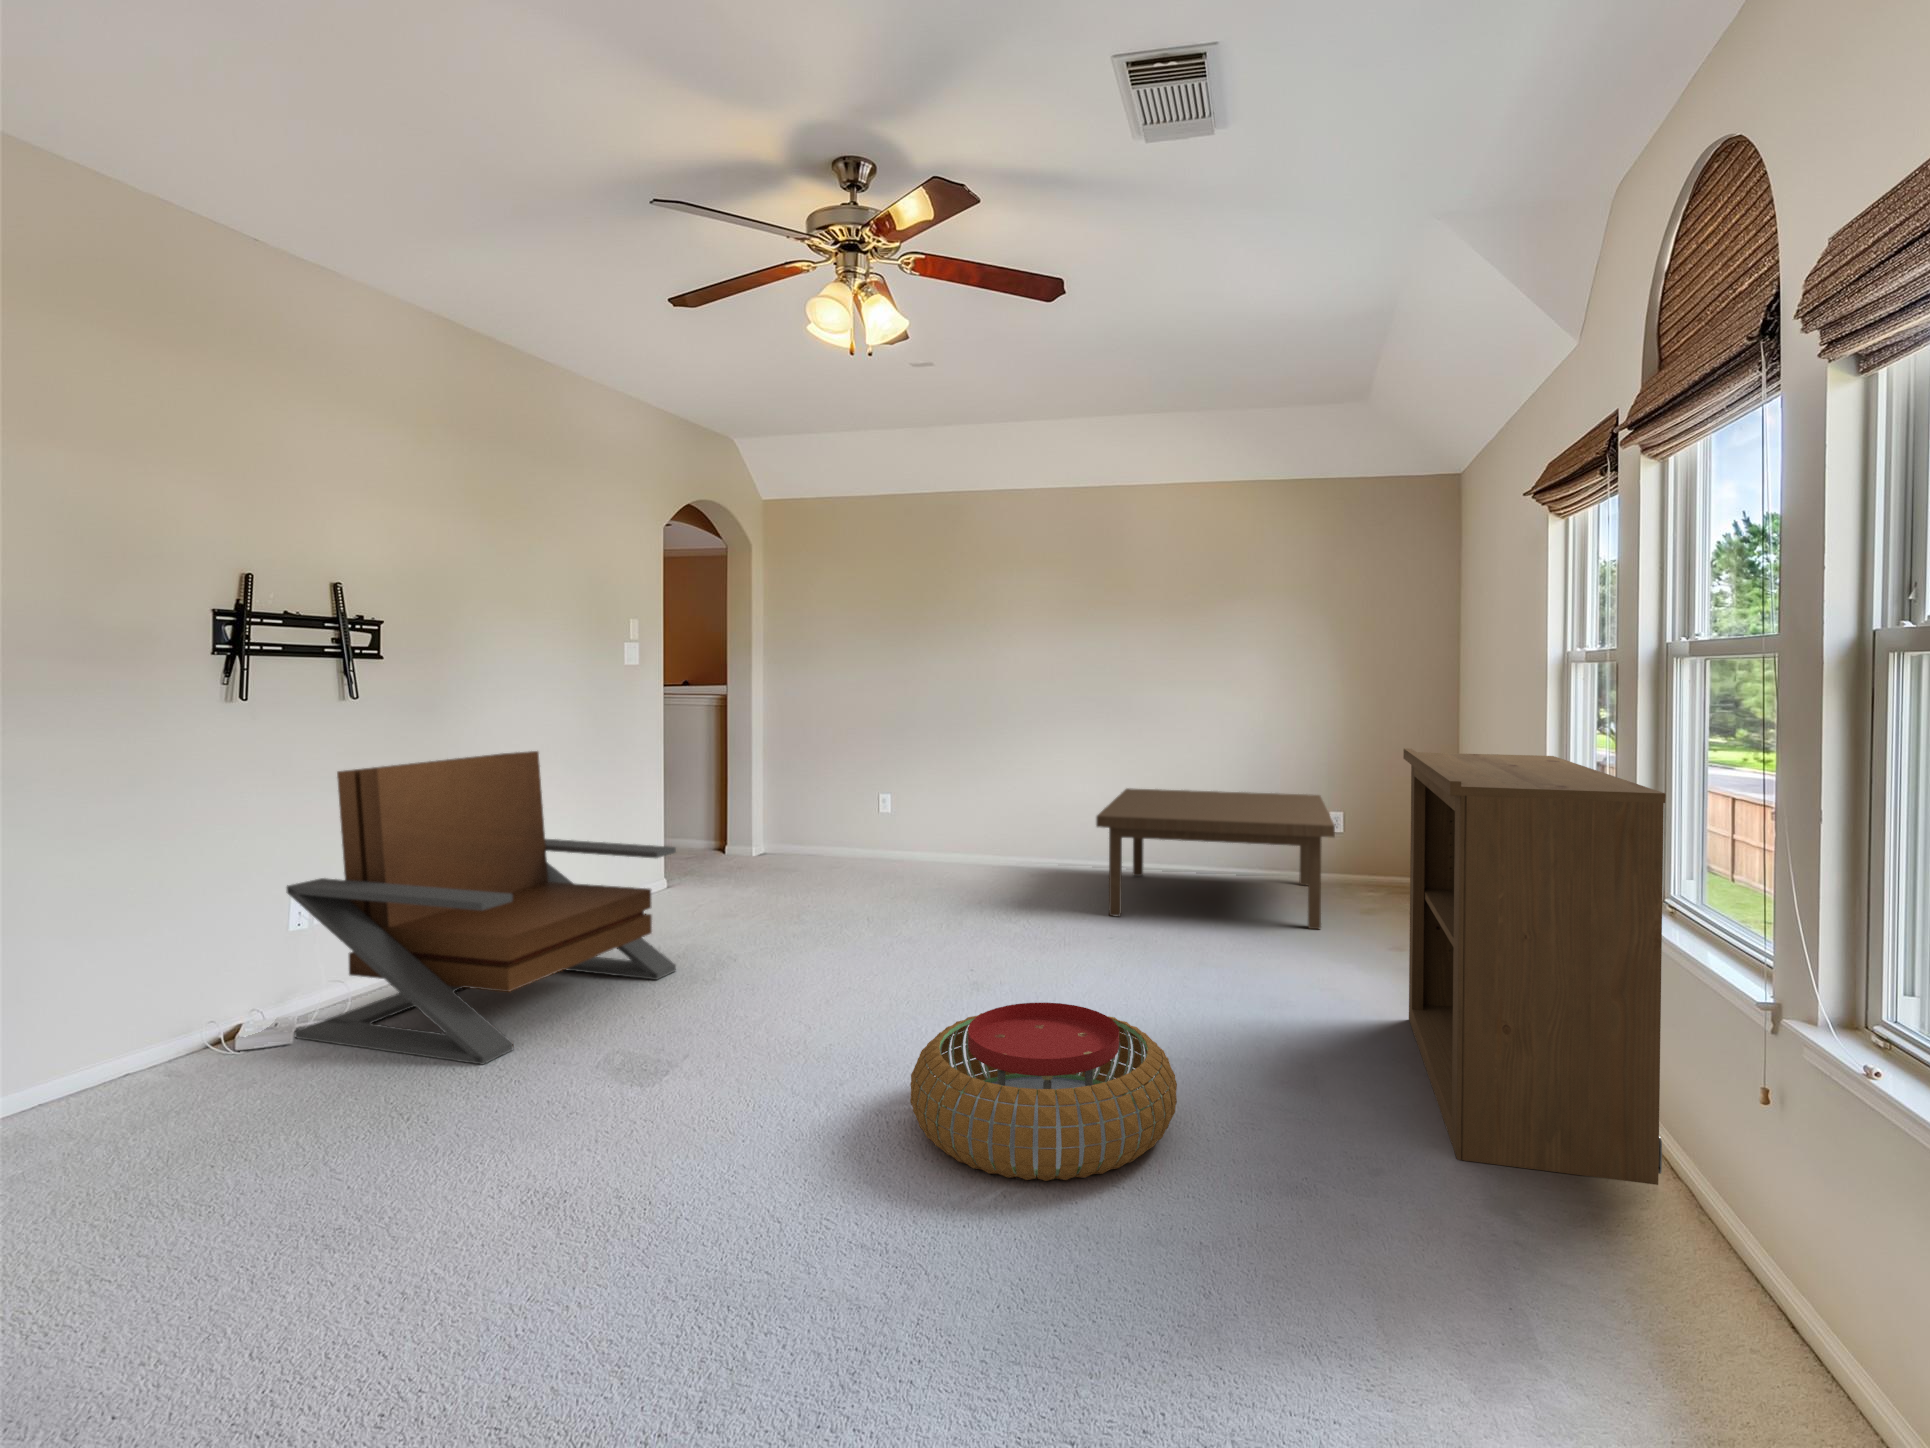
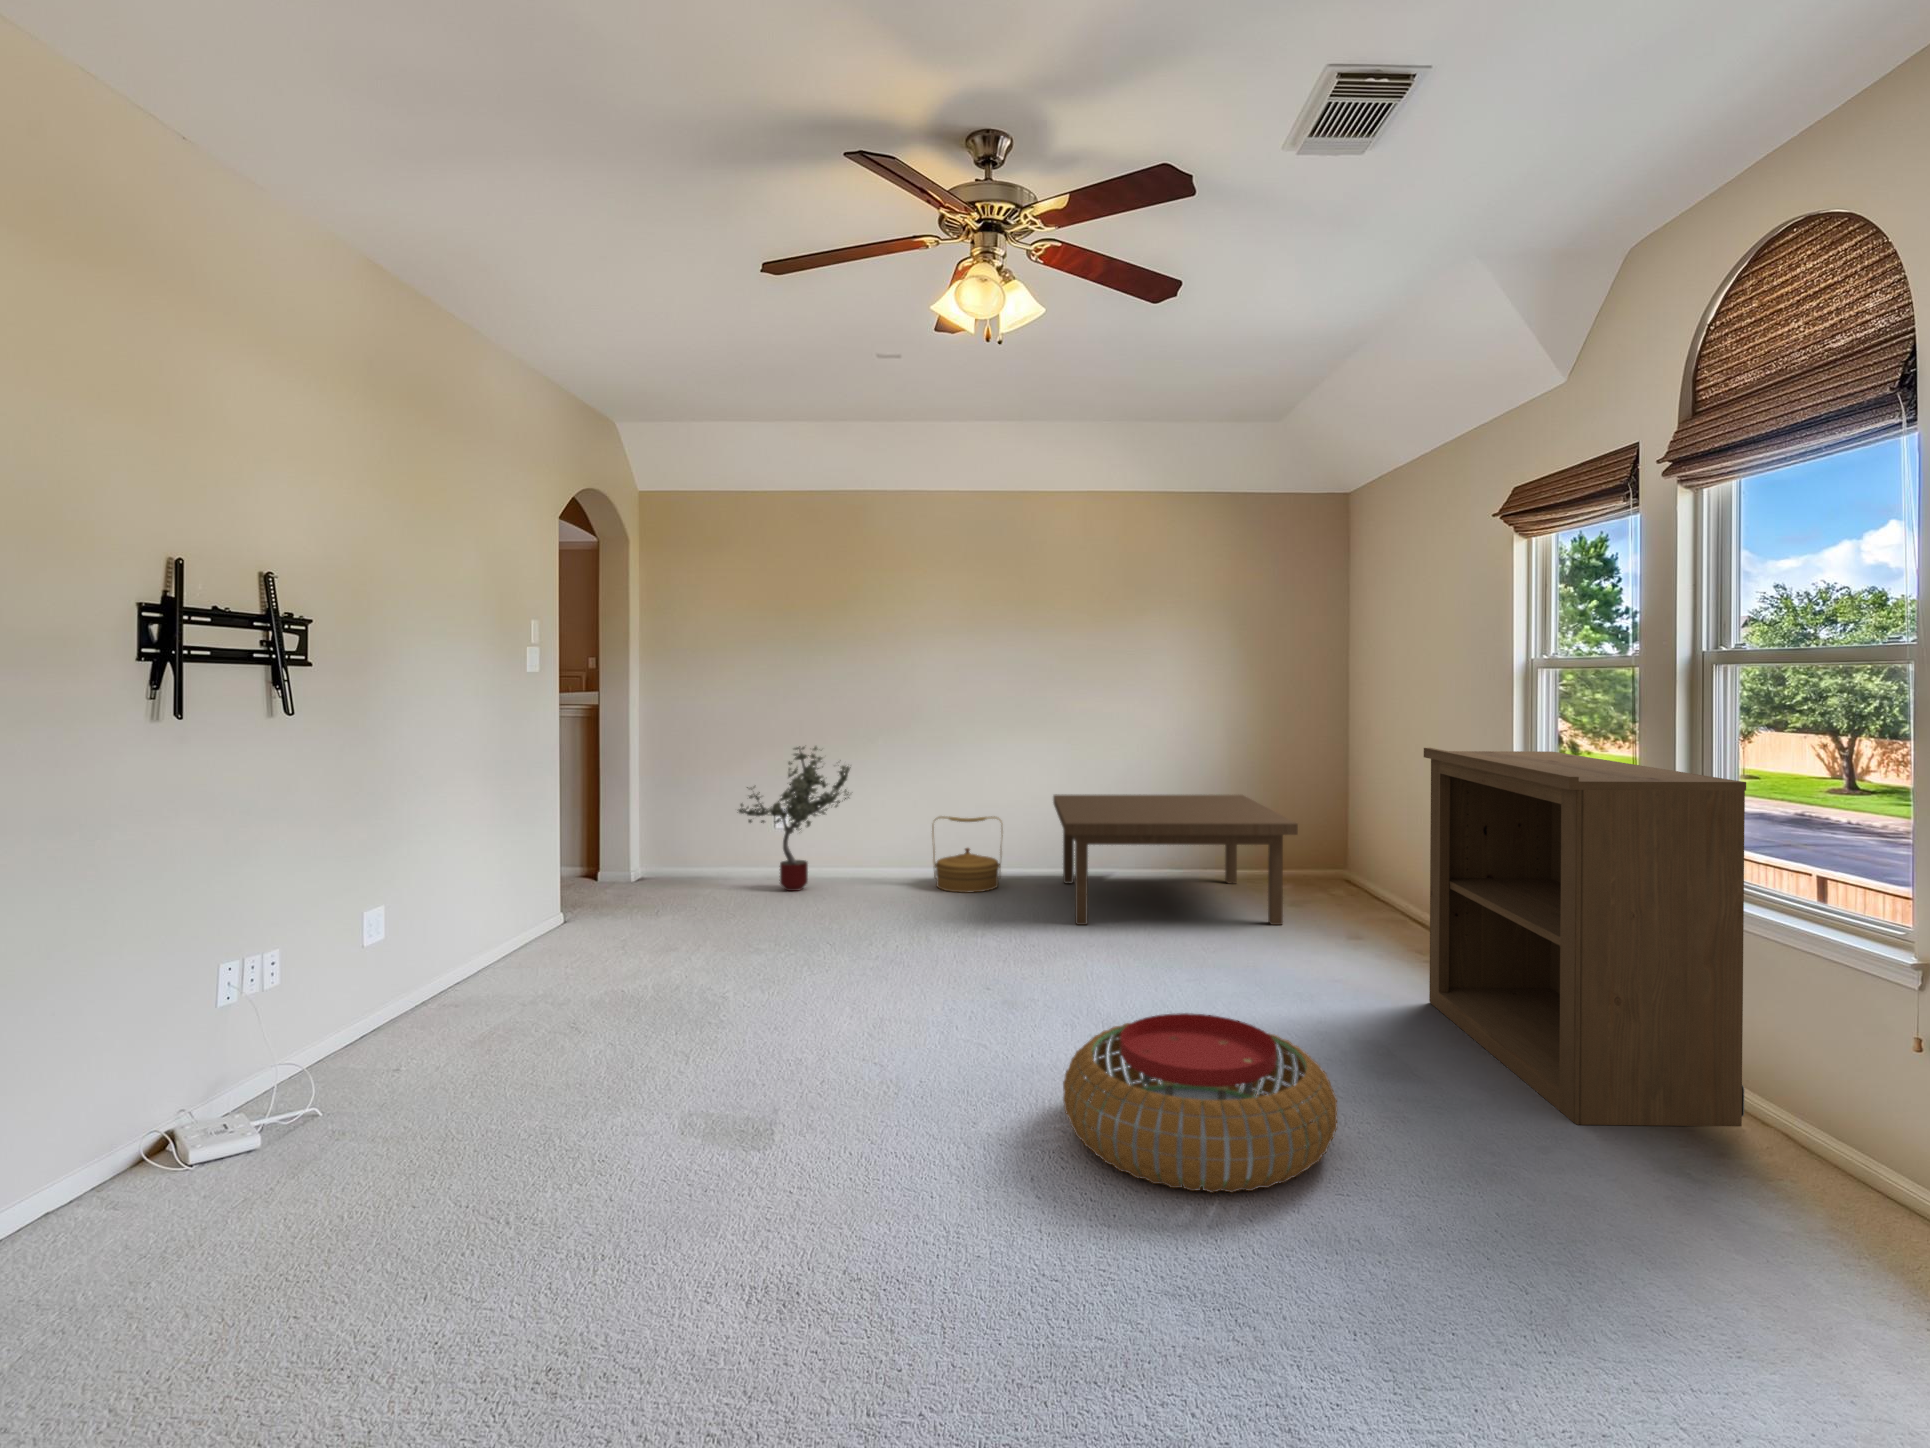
potted tree: none [831,735,931,869] -> present [739,746,851,891]
lounge chair: present [287,751,676,1065] -> none [230,772,665,1144]
woven basket: none [1005,805,1073,880] -> present [932,816,1003,893]

